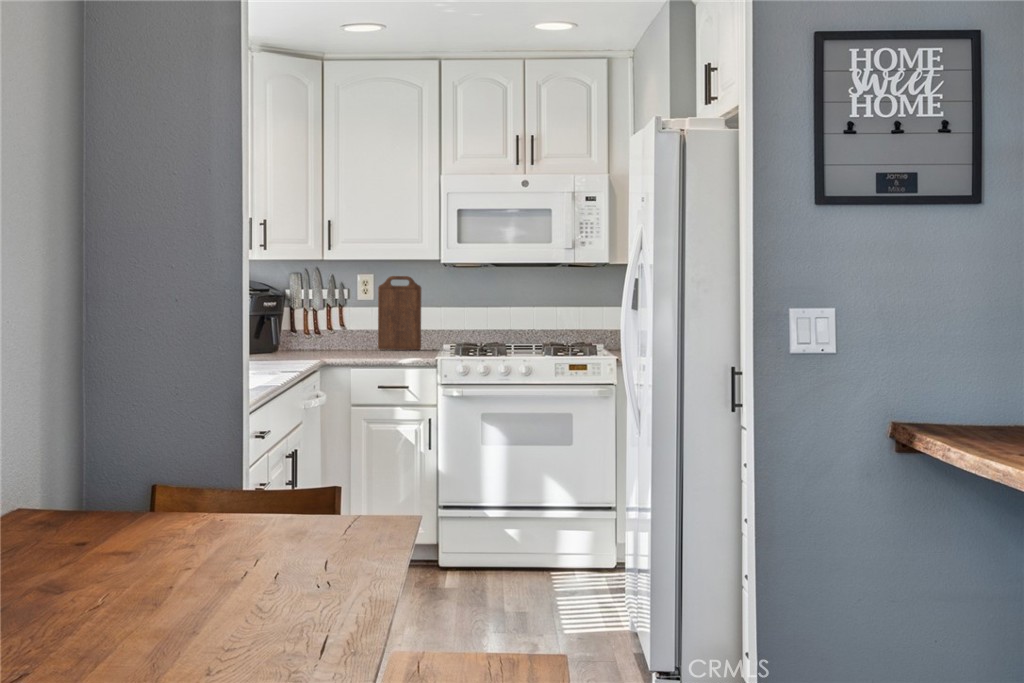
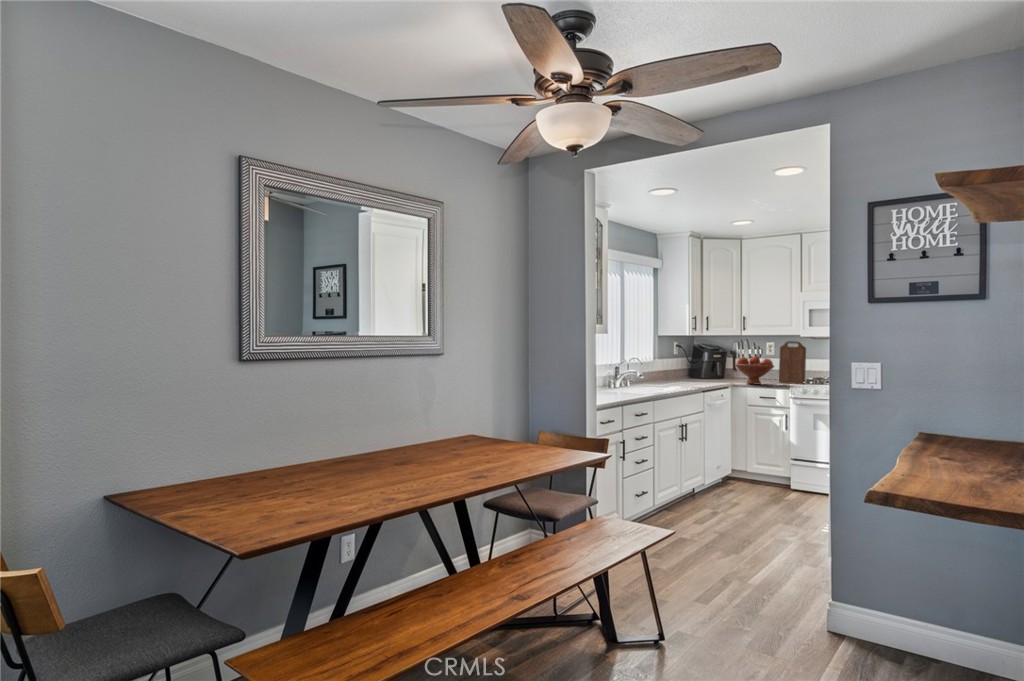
fruit bowl: none [316,305,385,356] -> present [735,357,774,385]

